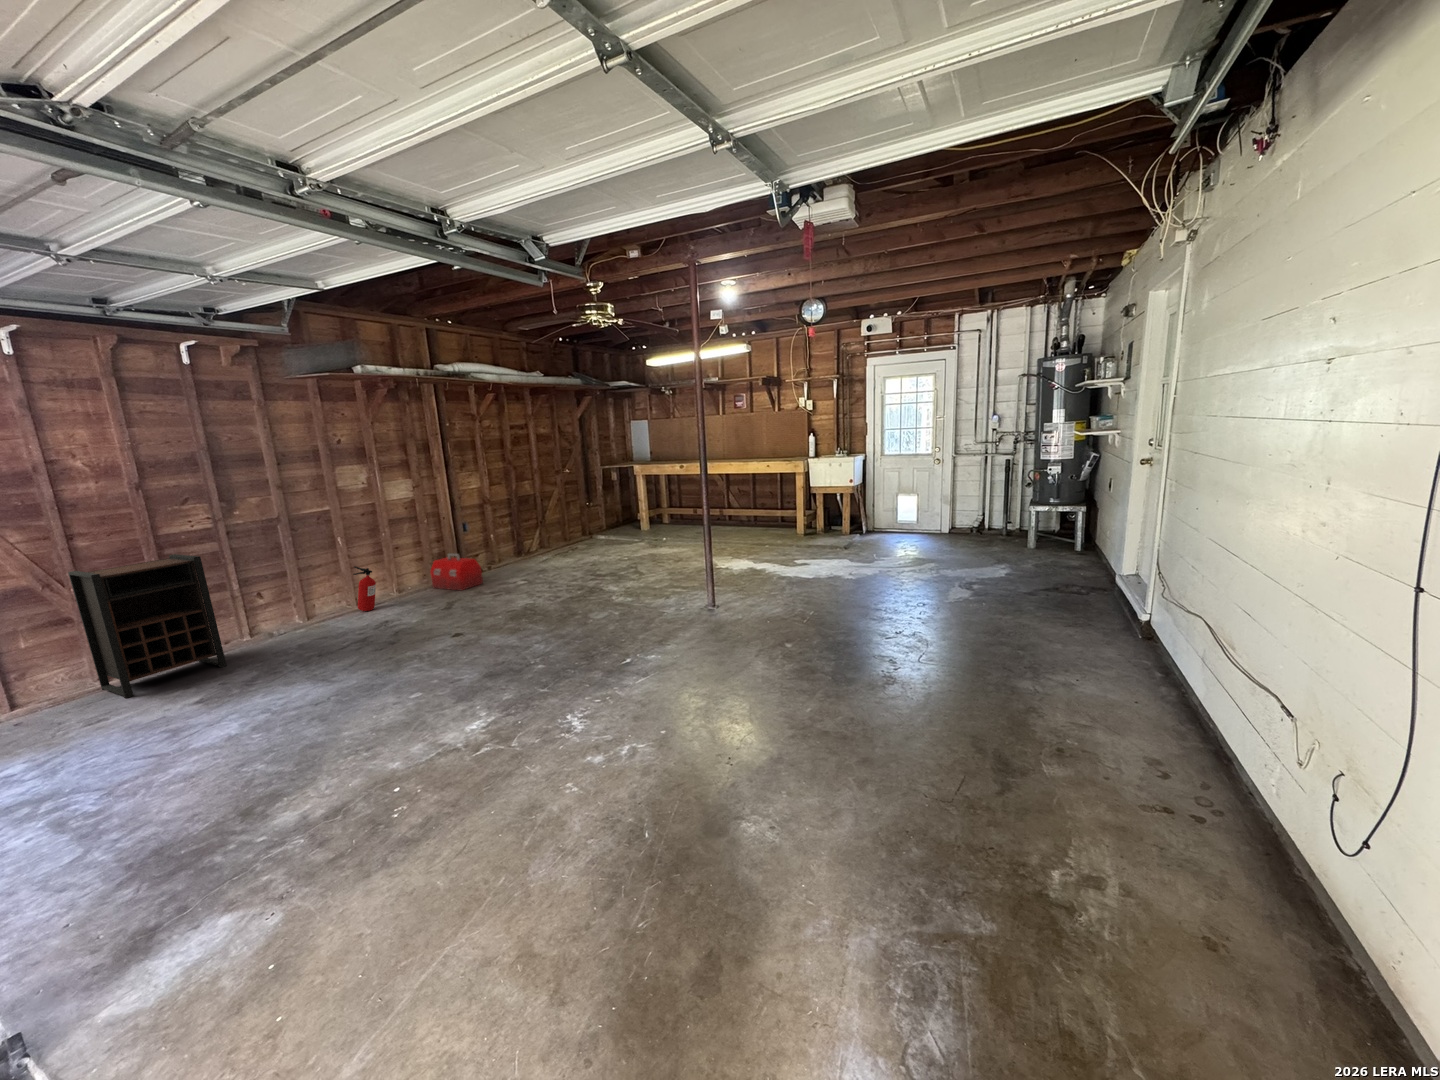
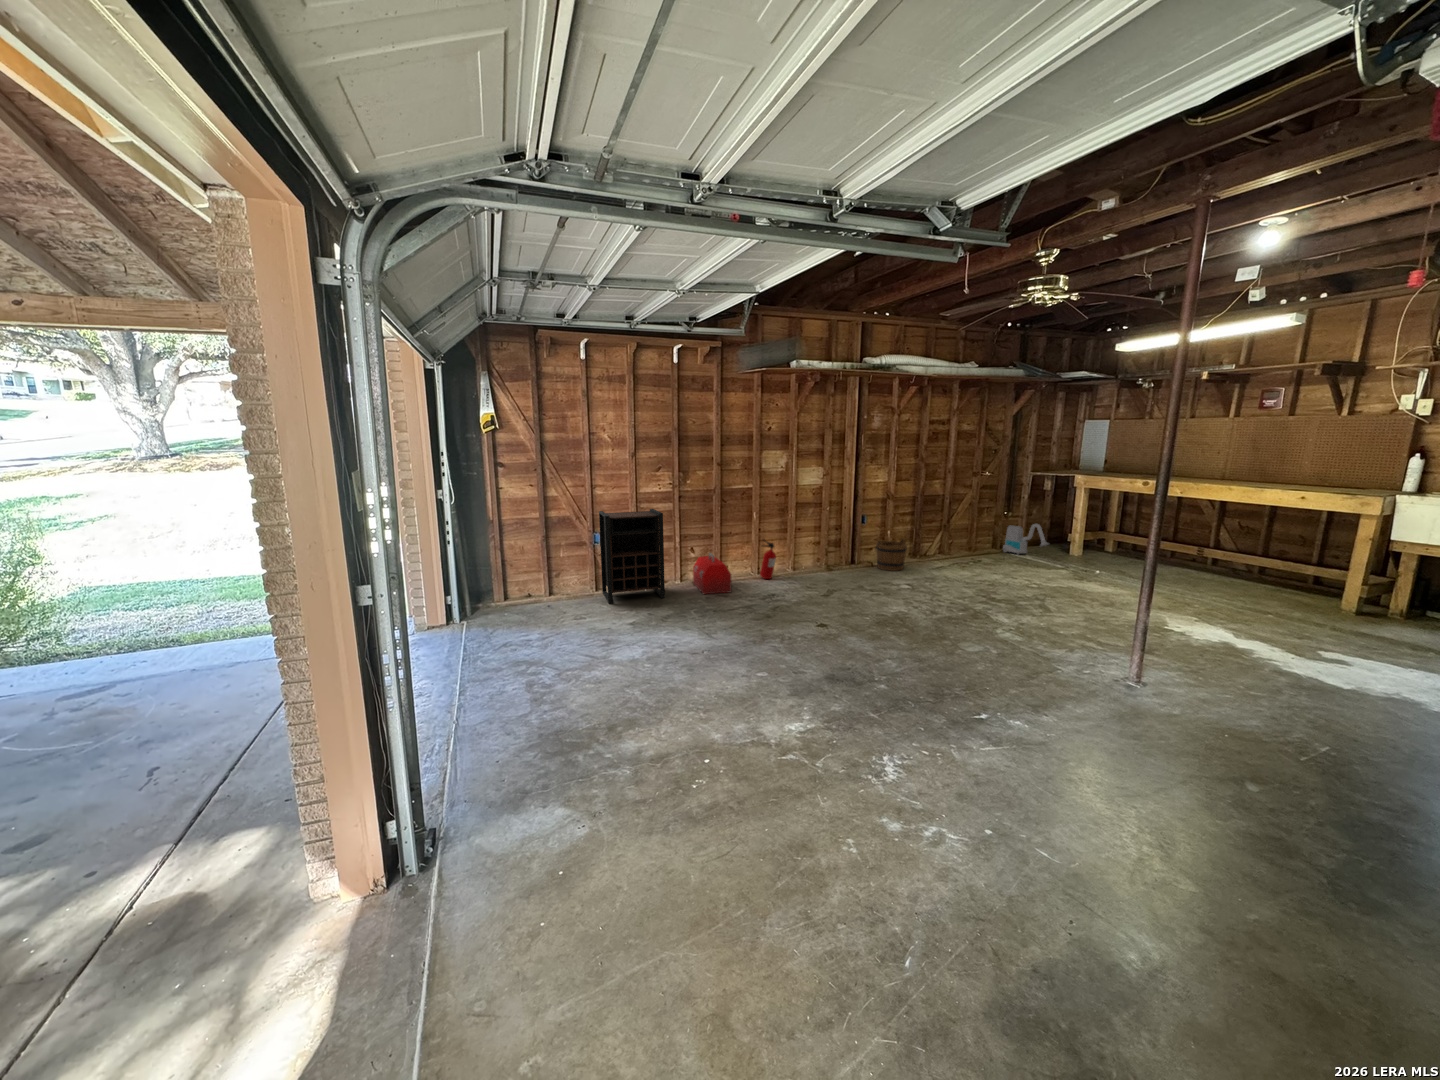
vacuum cleaner: none [594,509,629,538] -> present [1003,524,1048,554]
bucket: none [484,539,516,573] -> present [876,538,907,571]
toolbox: present [431,554,483,590] -> present [693,553,731,594]

